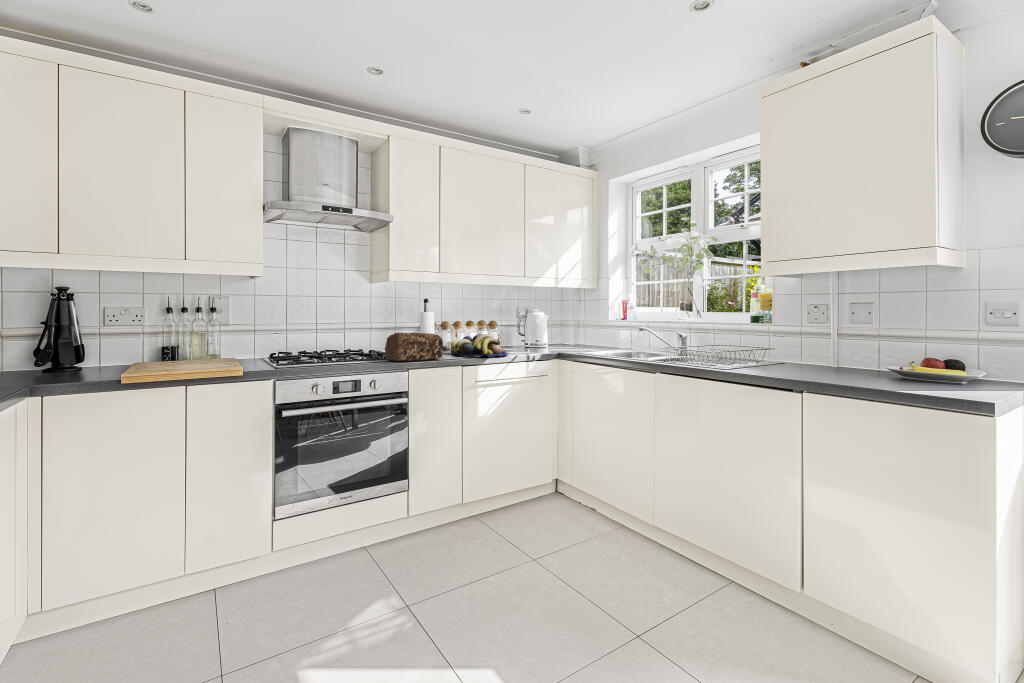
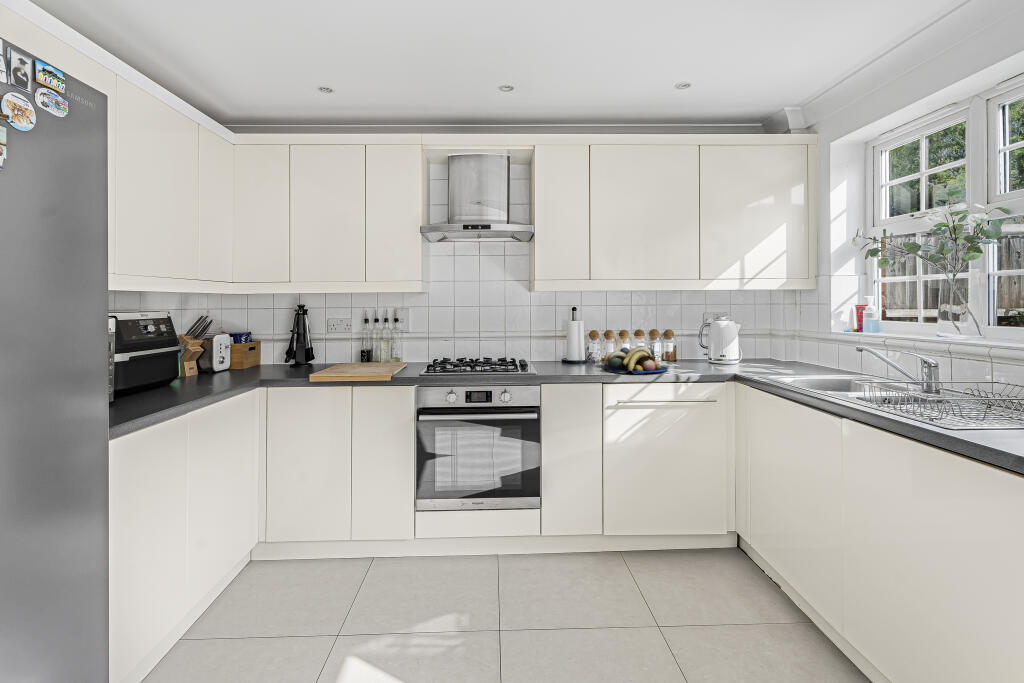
bread loaf: present [385,333,443,361] -> none [524,345,580,375]

